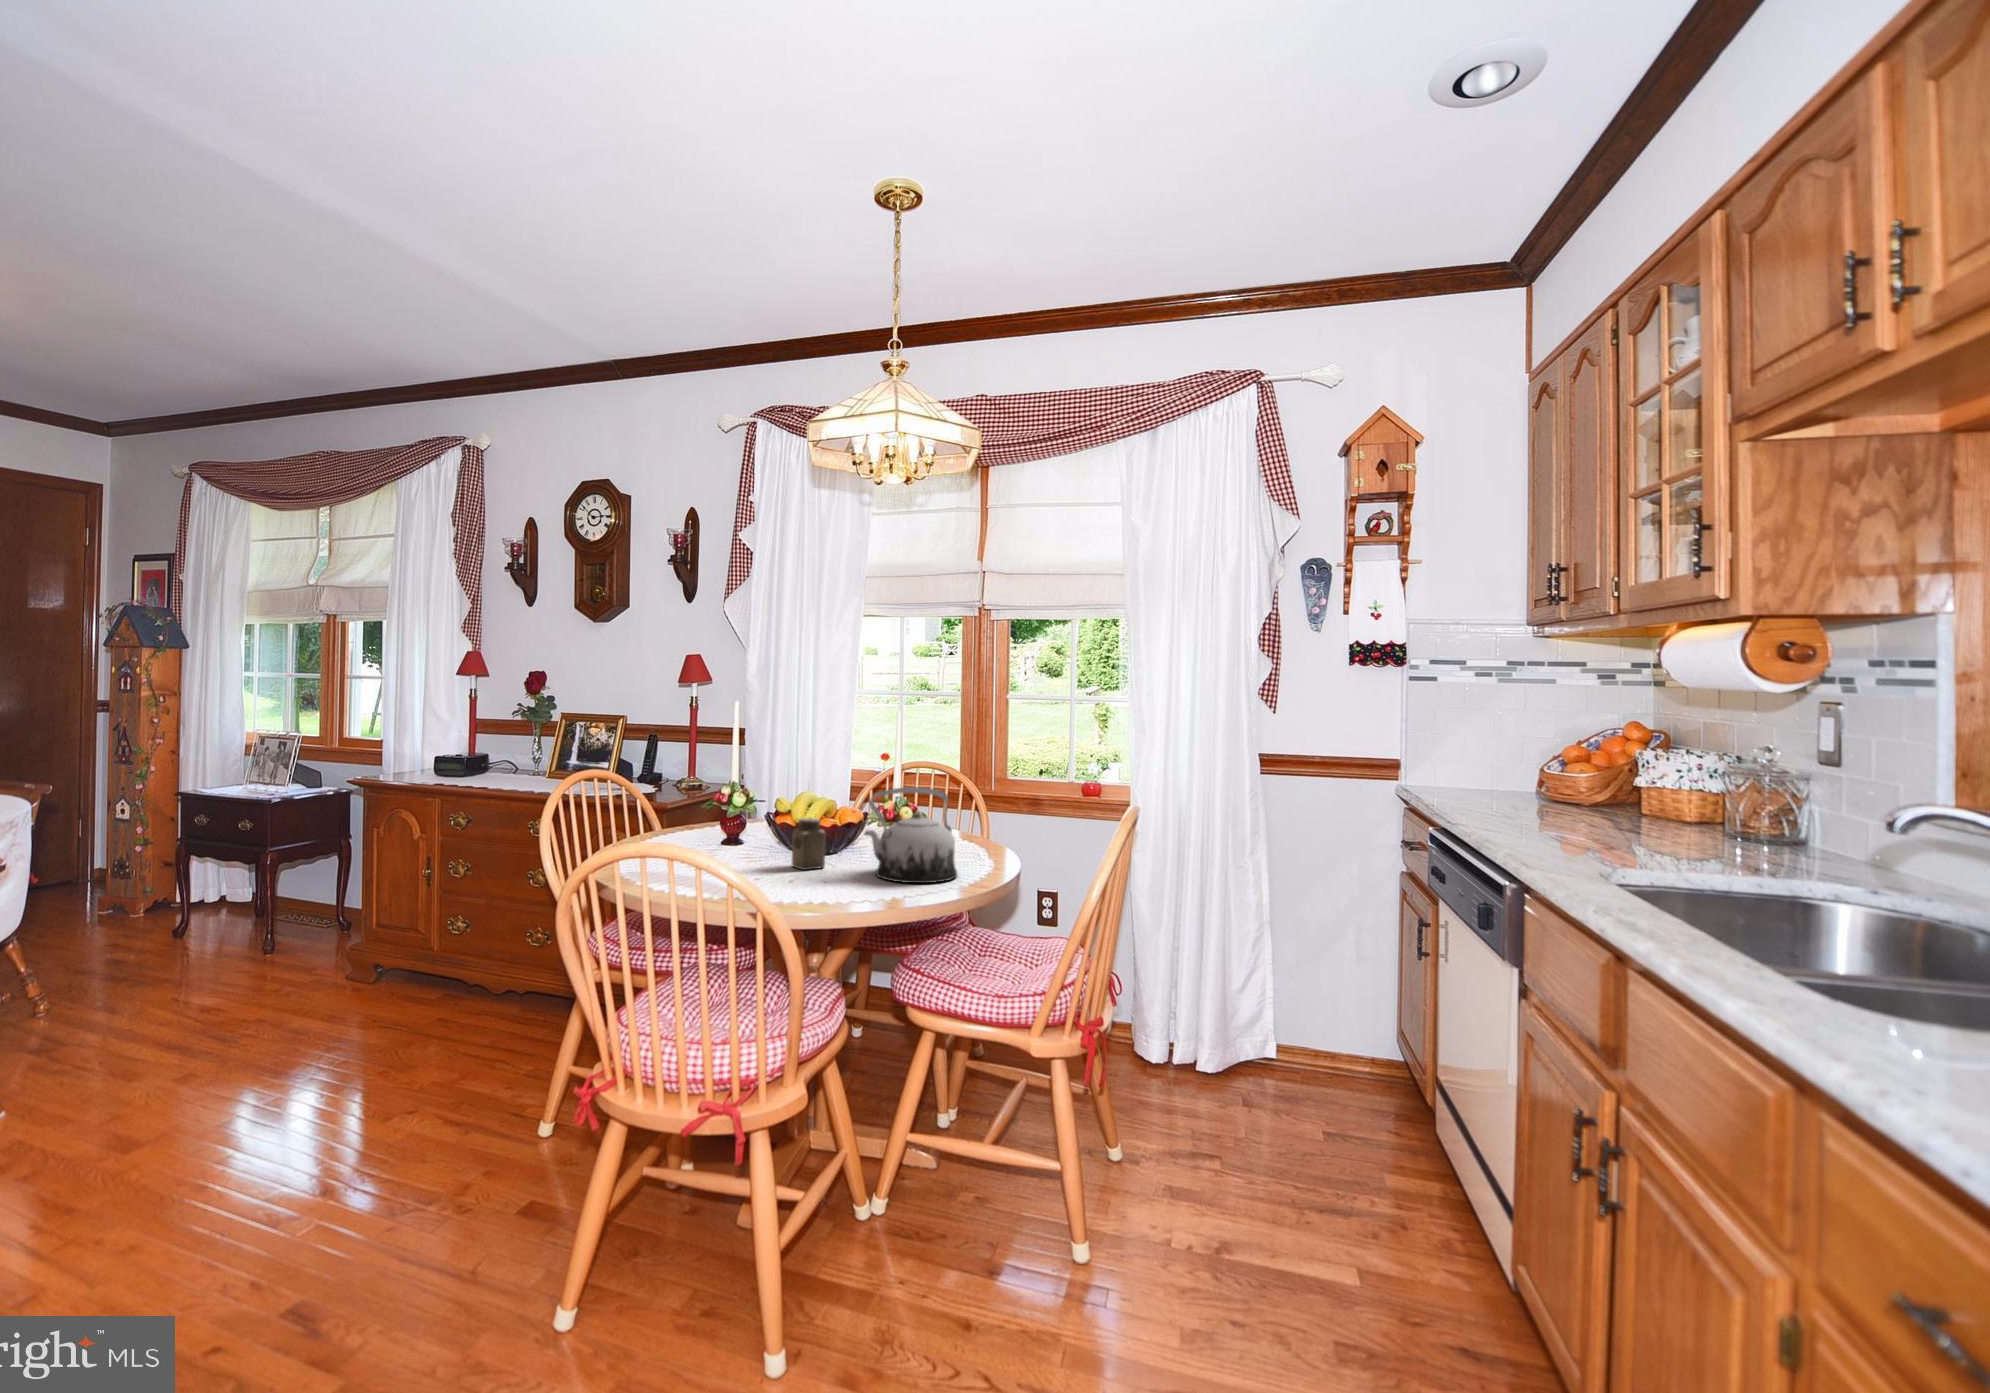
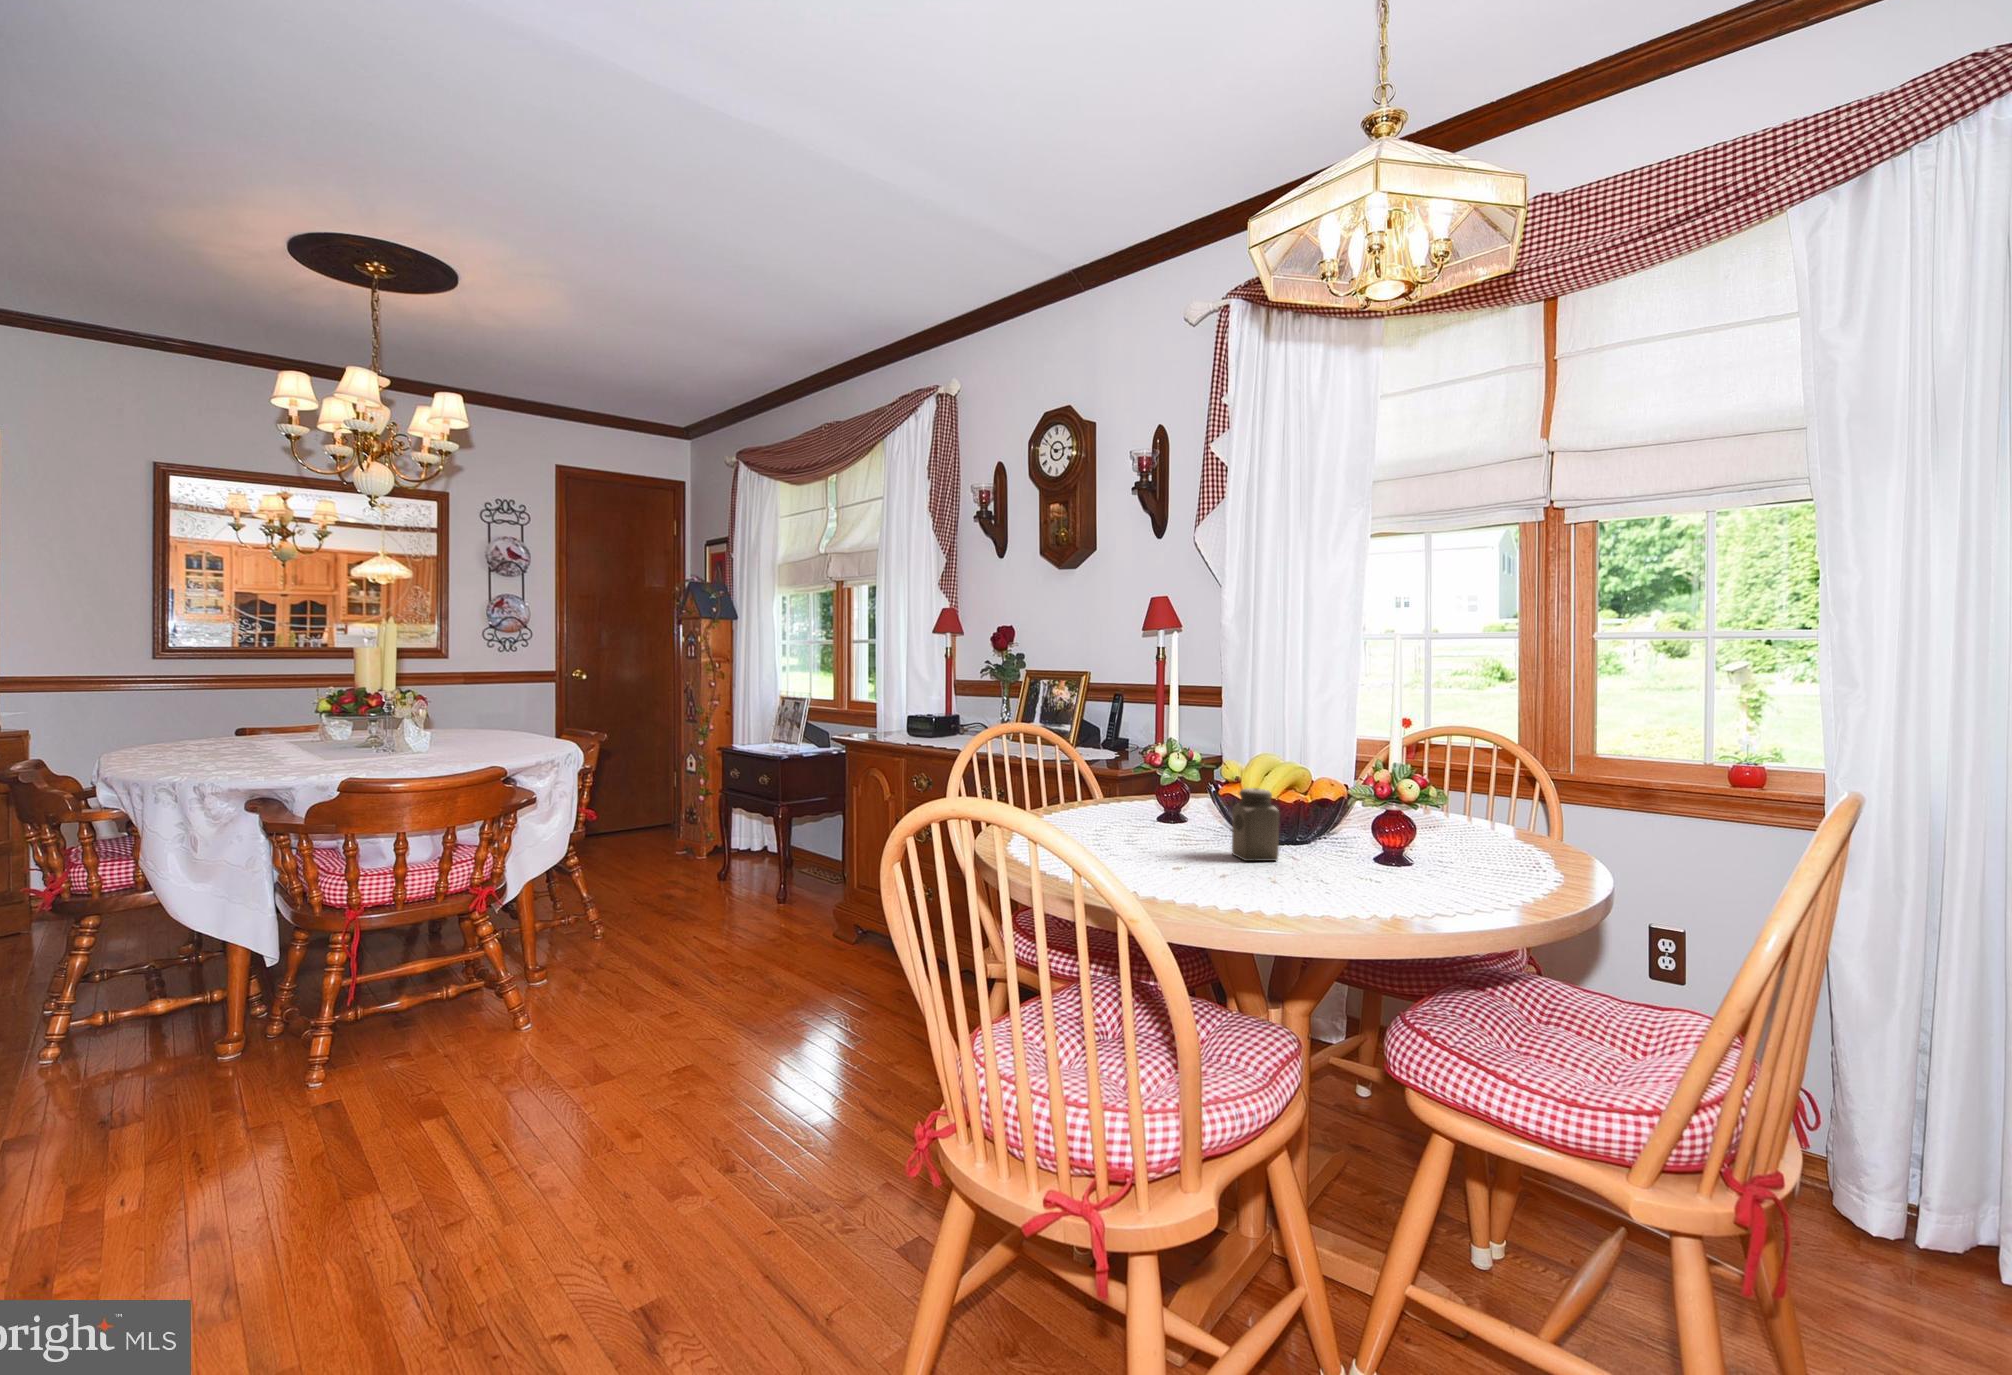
teapot: present [865,787,957,883] -> none [1331,751,1492,900]

